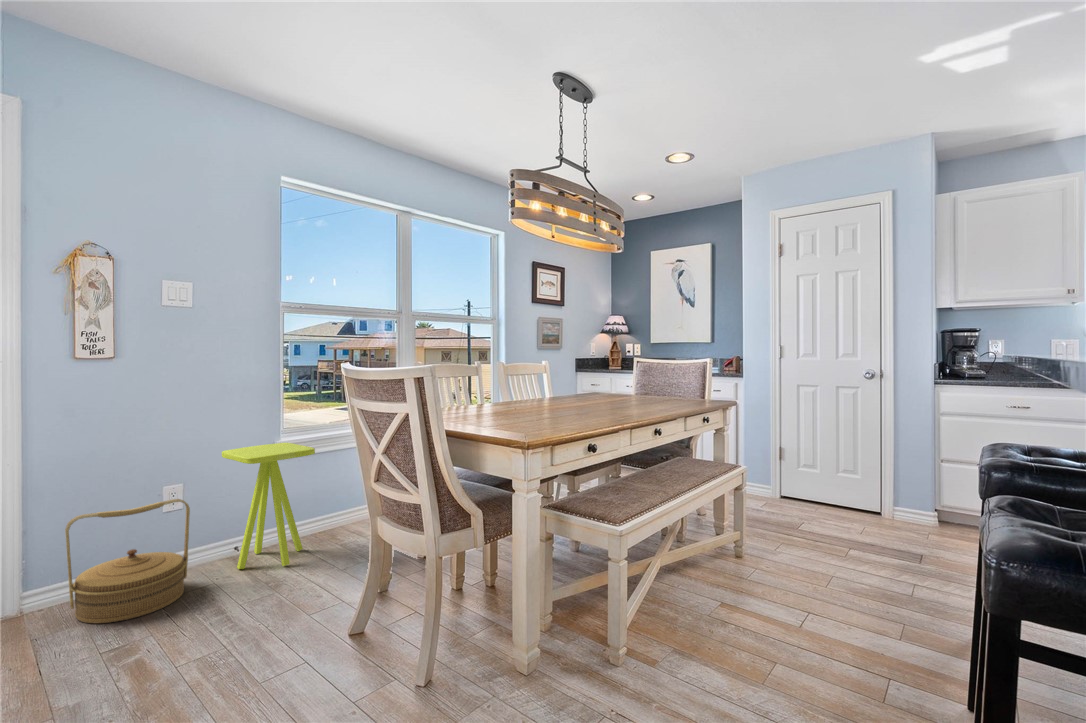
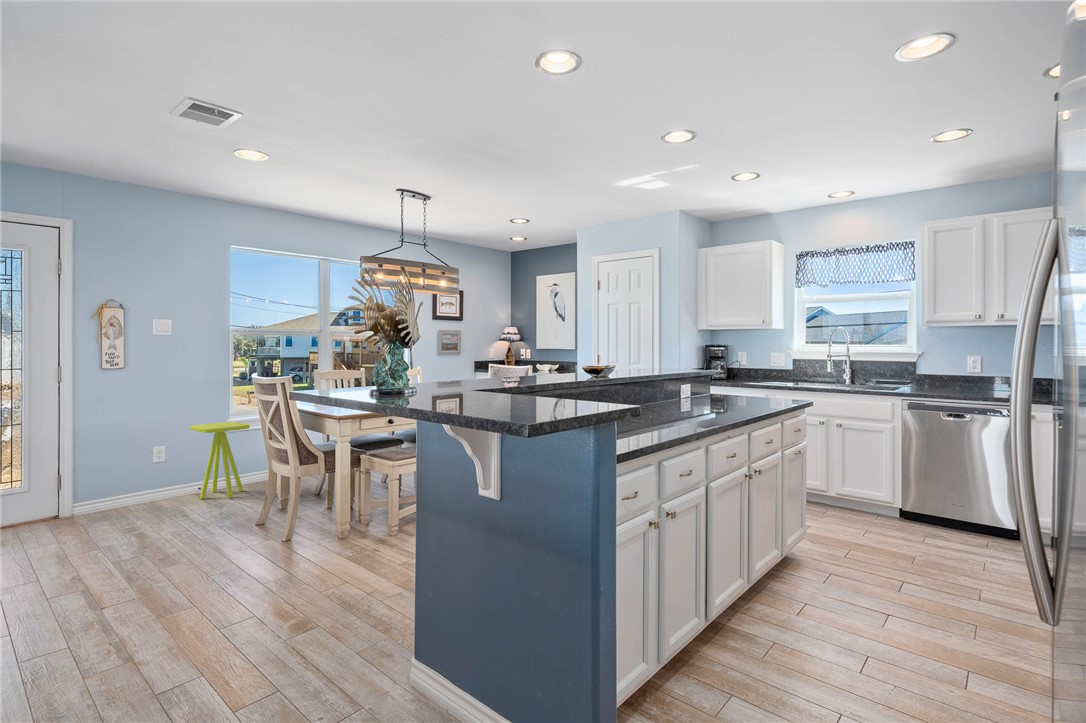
woven basket: present [65,499,190,624] -> none [100,453,170,519]

